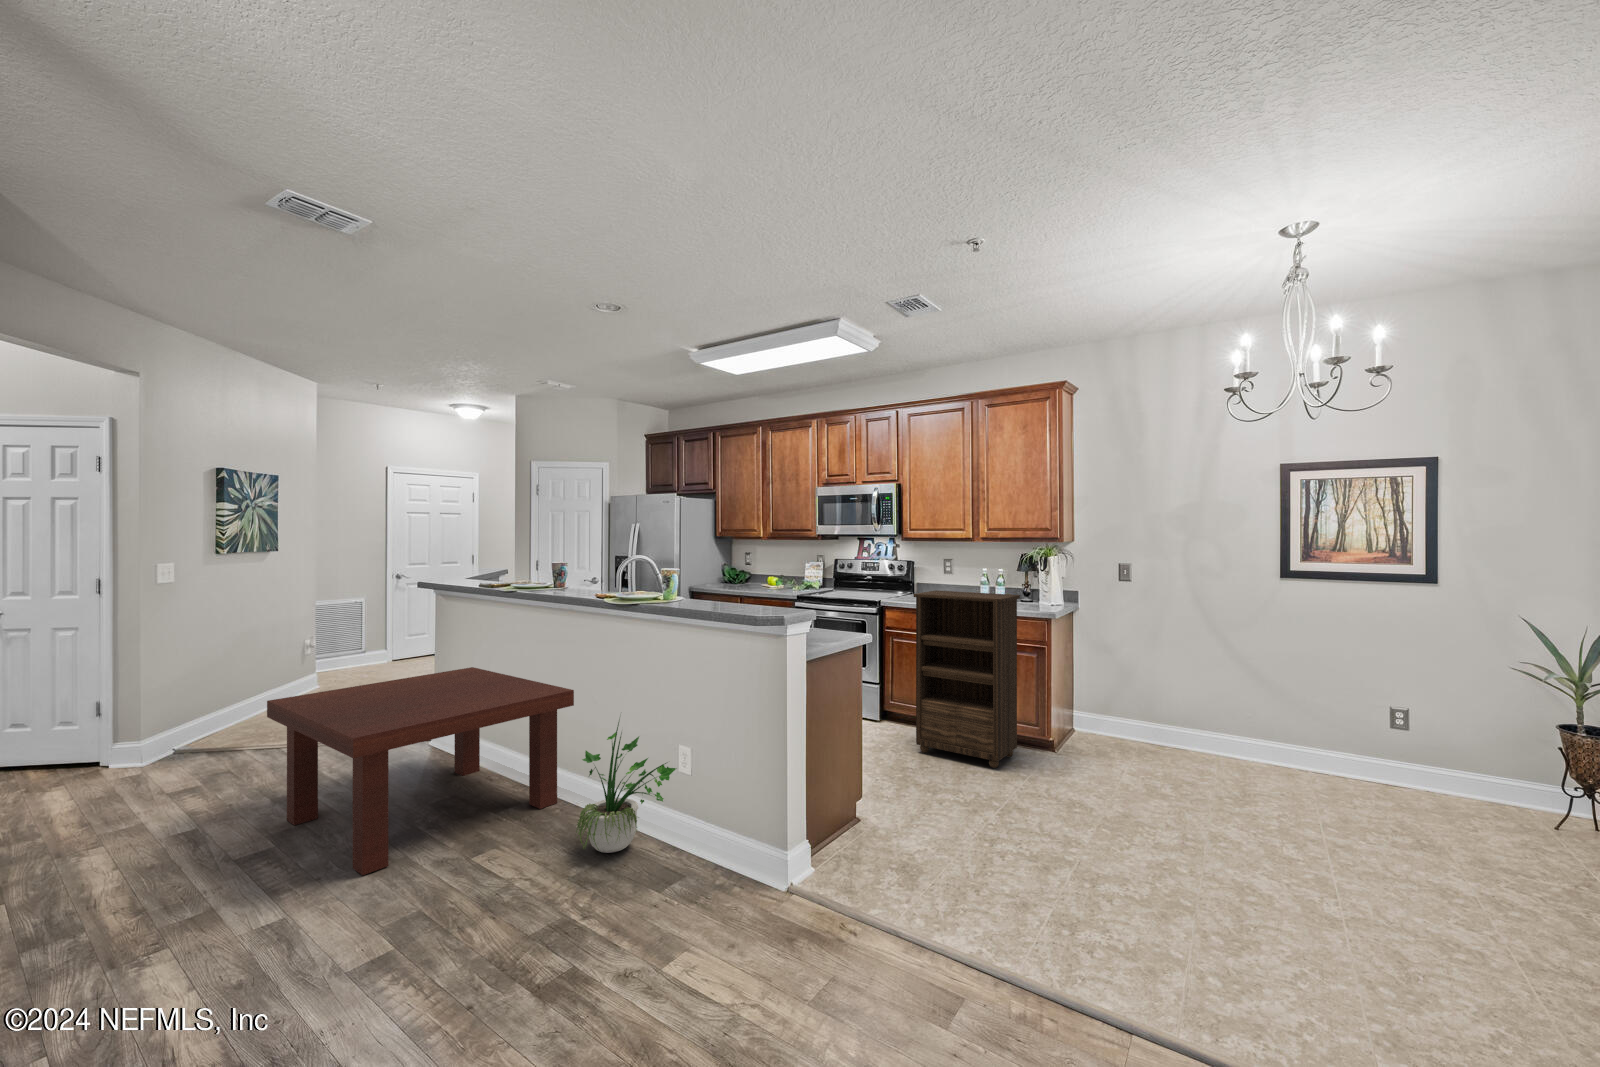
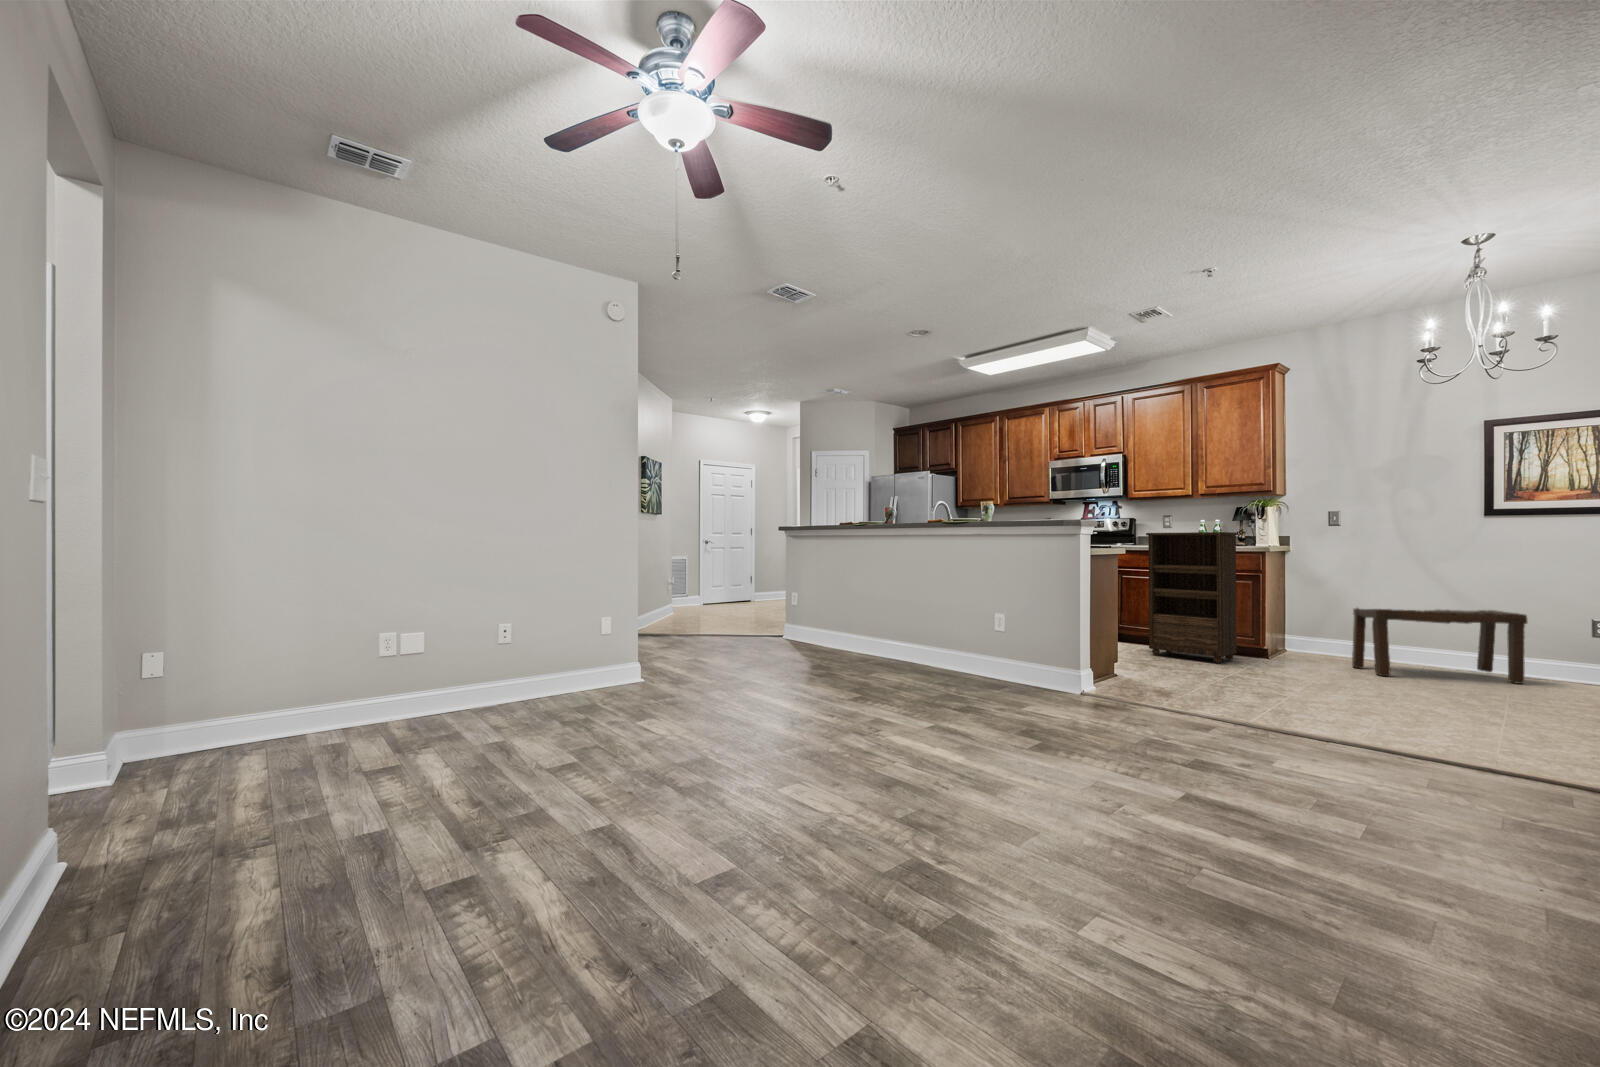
coffee table: present [267,667,574,875] -> none [728,581,909,677]
bench: none [1143,690,1329,790] -> present [1352,608,1527,684]
potted plant: present [576,719,676,853] -> none [930,590,1001,678]

